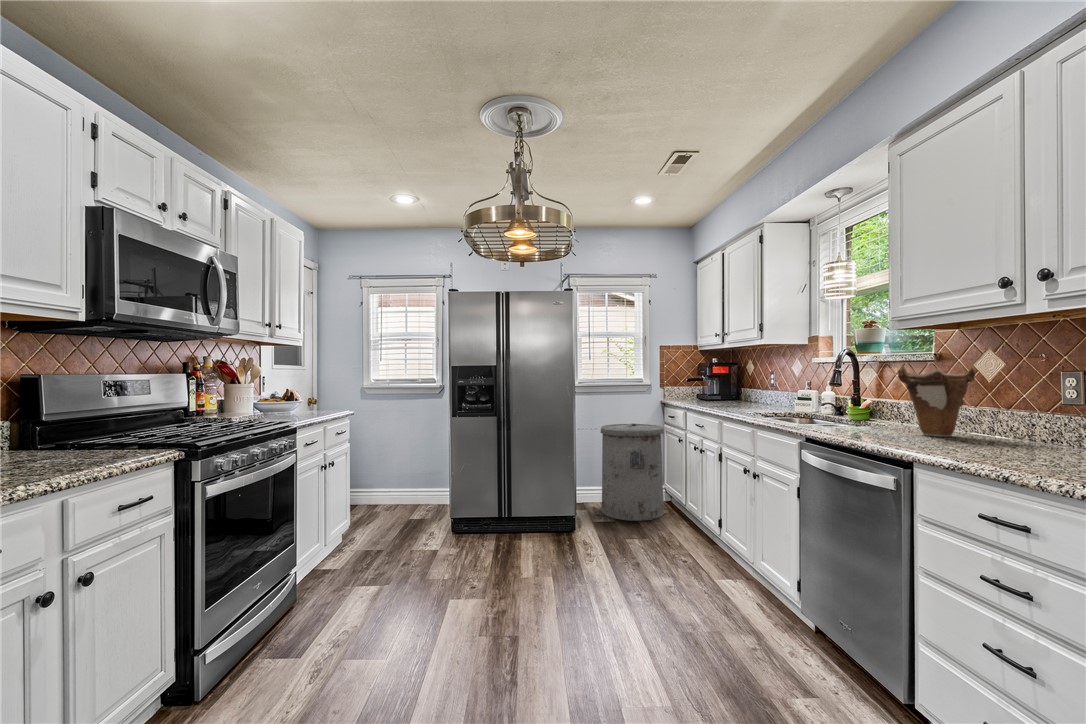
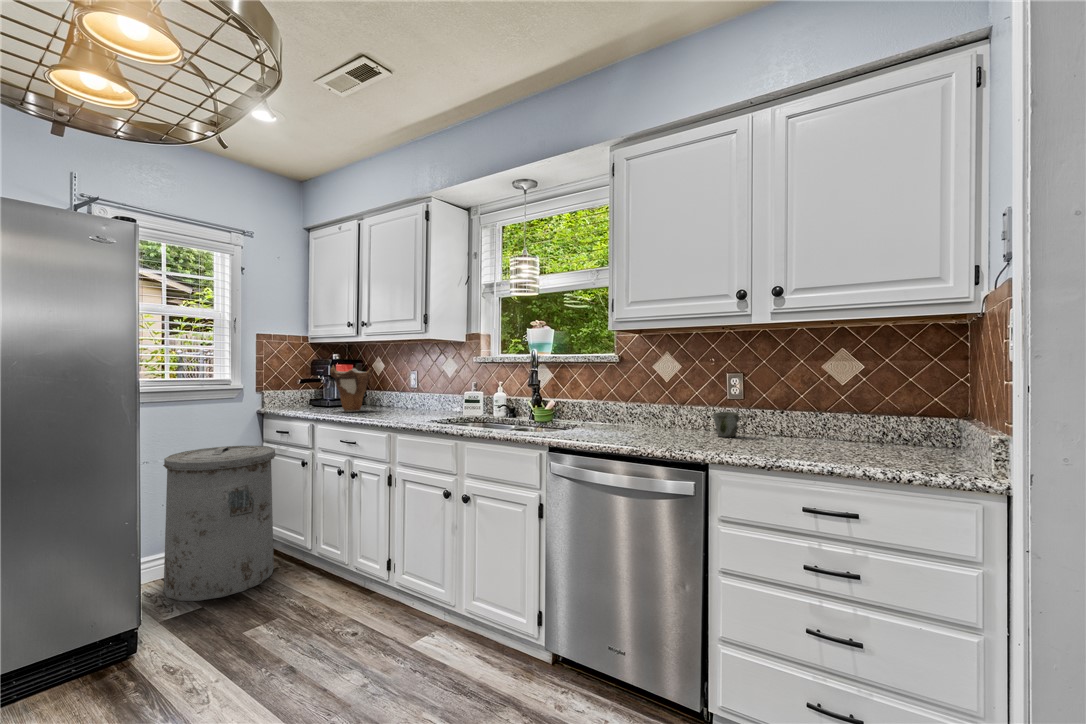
vase: present [898,365,975,437] -> present [330,366,373,412]
mug: none [1005,419,1055,448] -> present [713,412,747,437]

